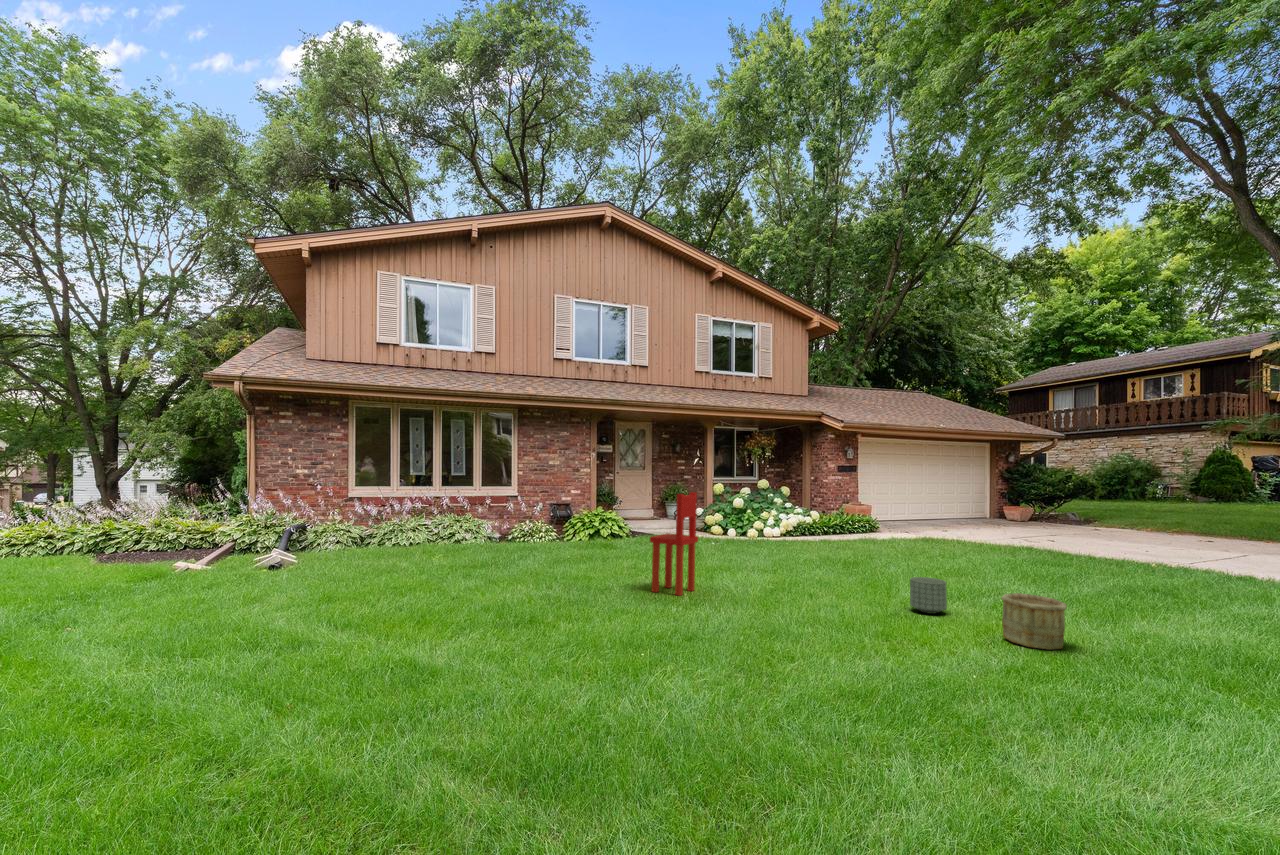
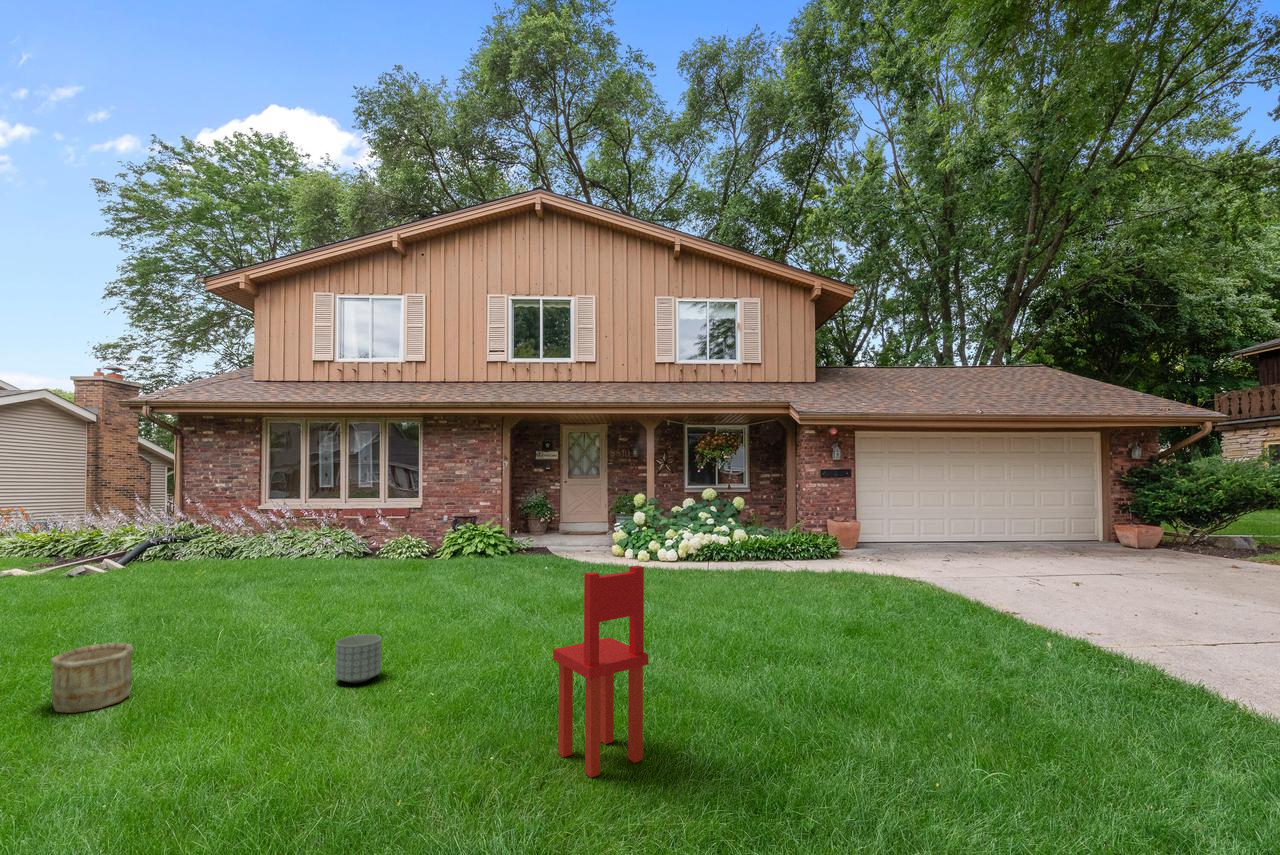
chair: present [650,492,698,596] -> present [553,565,648,778]
wooden bucket: present [1002,593,1067,650] -> present [50,643,134,713]

